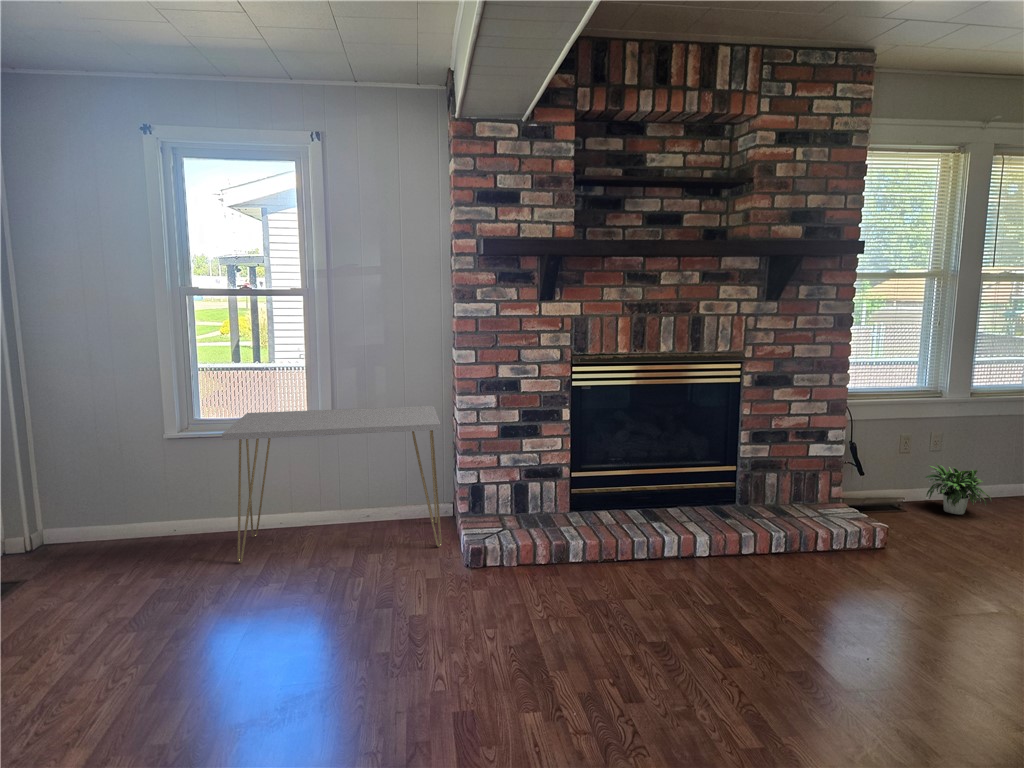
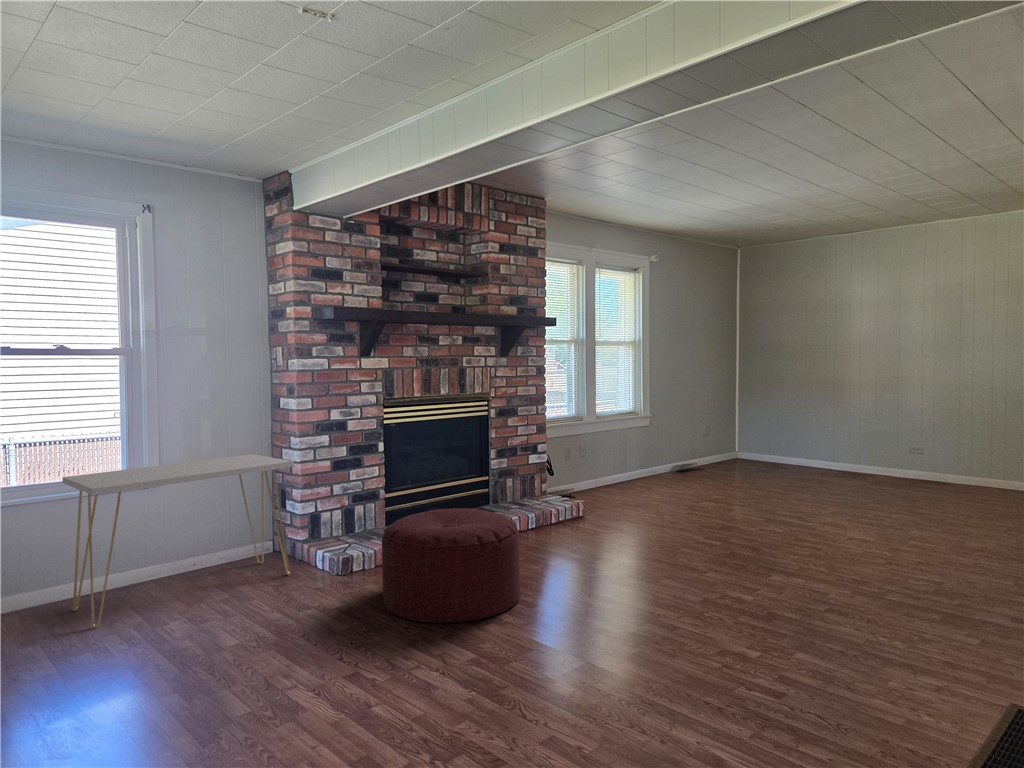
potted plant: present [903,464,992,514] -> none [574,462,621,493]
ottoman: none [466,518,662,709] -> present [382,508,521,623]

